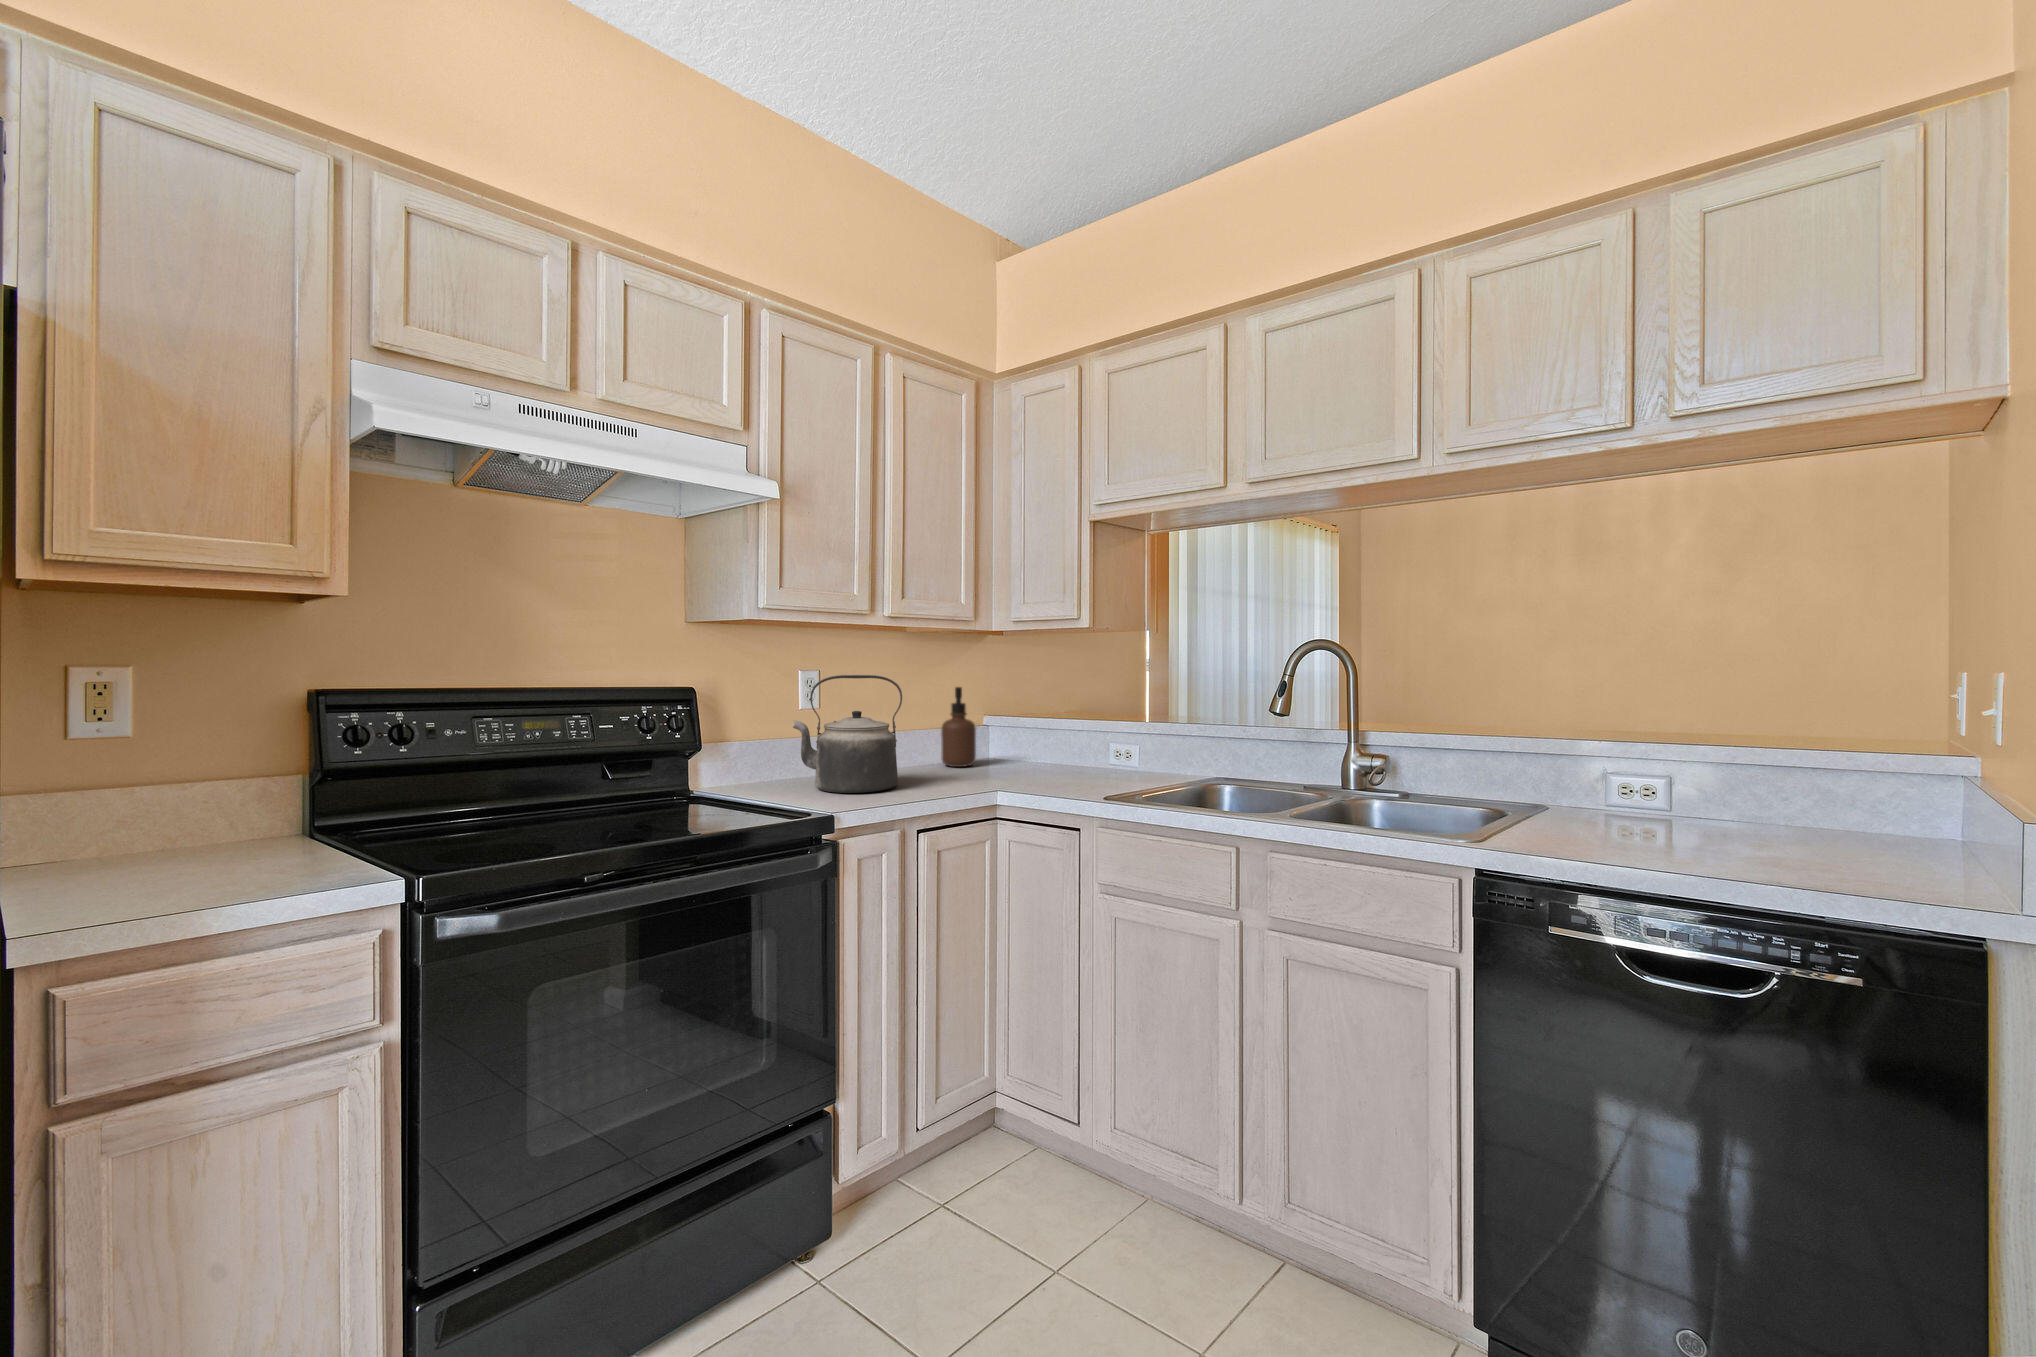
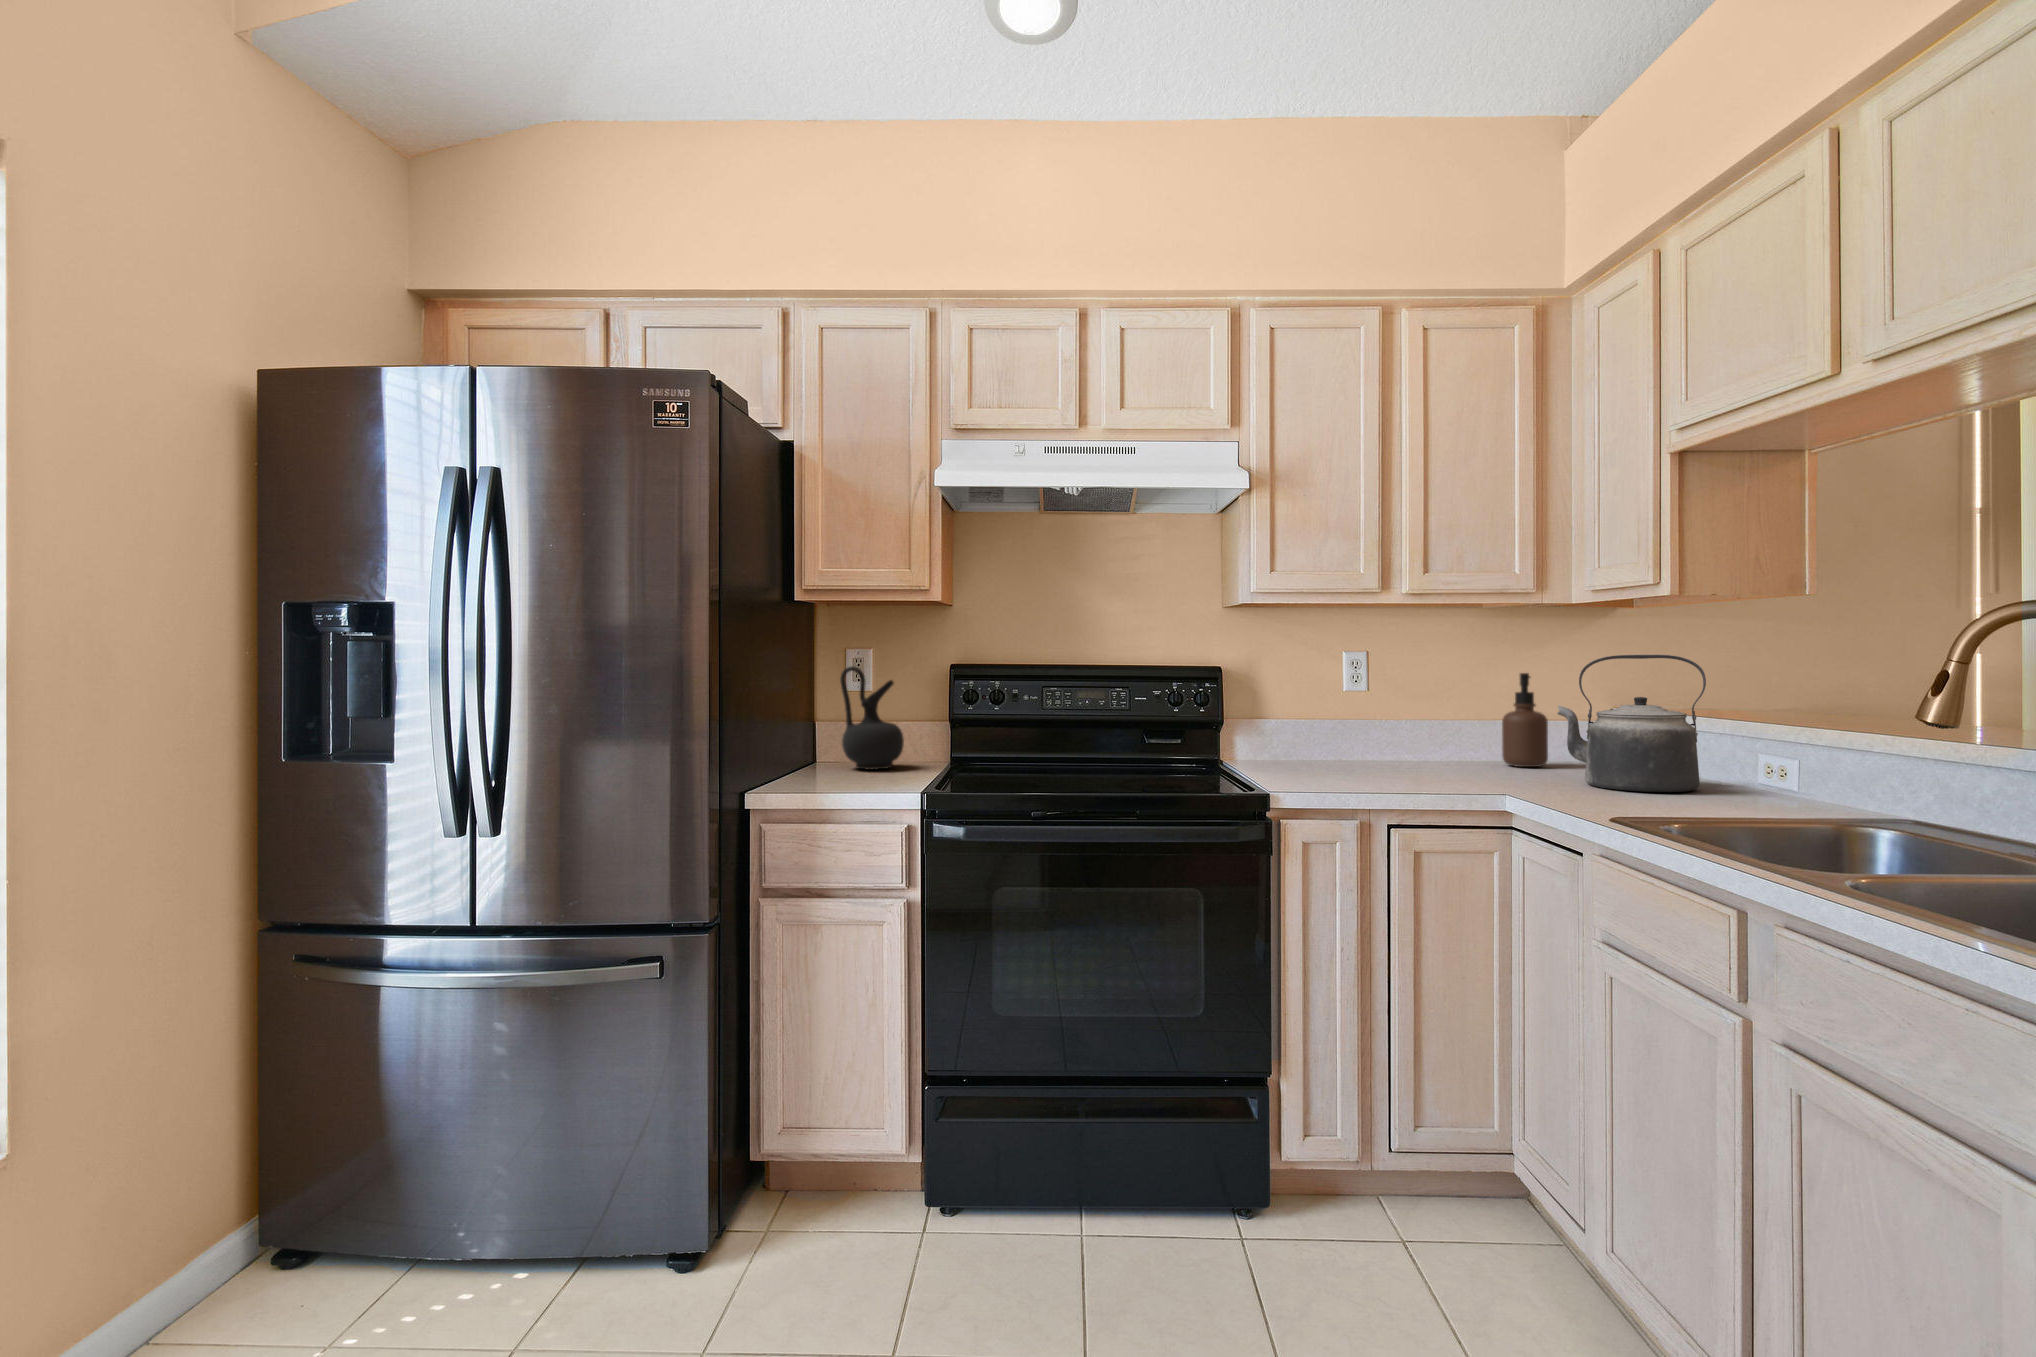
kettle: present [793,675,902,793] -> present [1557,655,1706,792]
ceramic jug: none [68,700,220,872] -> present [840,666,904,769]

